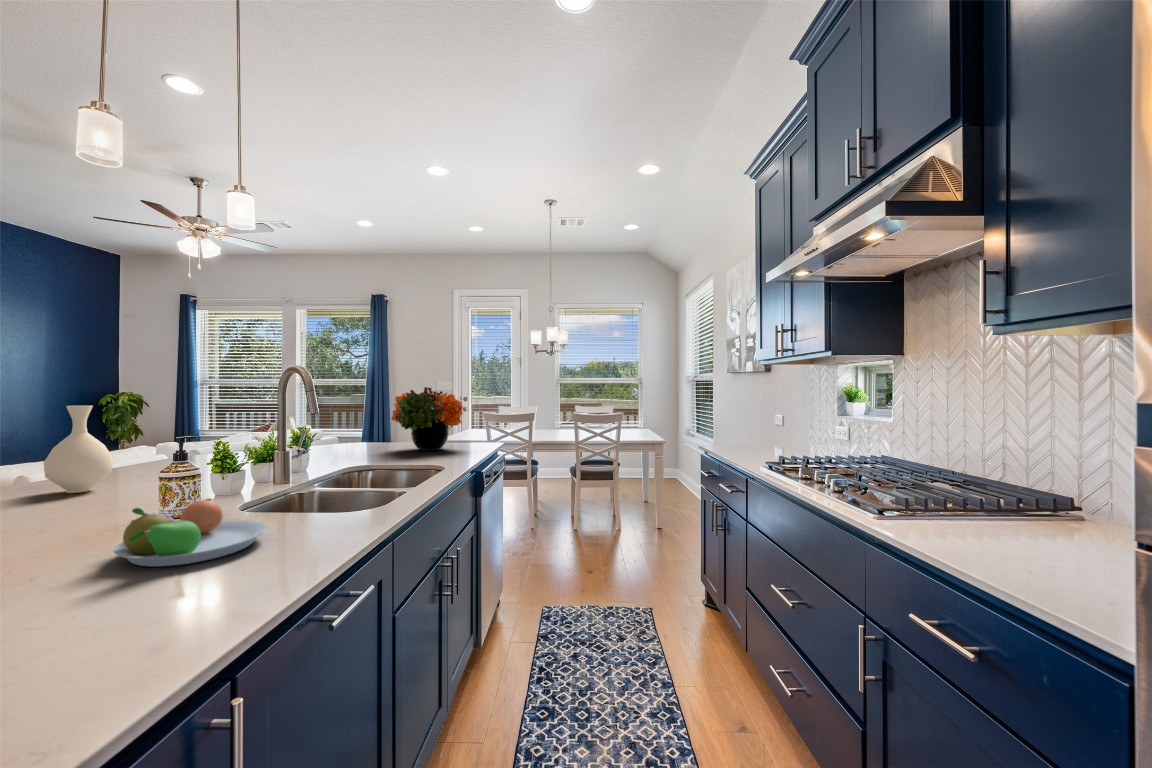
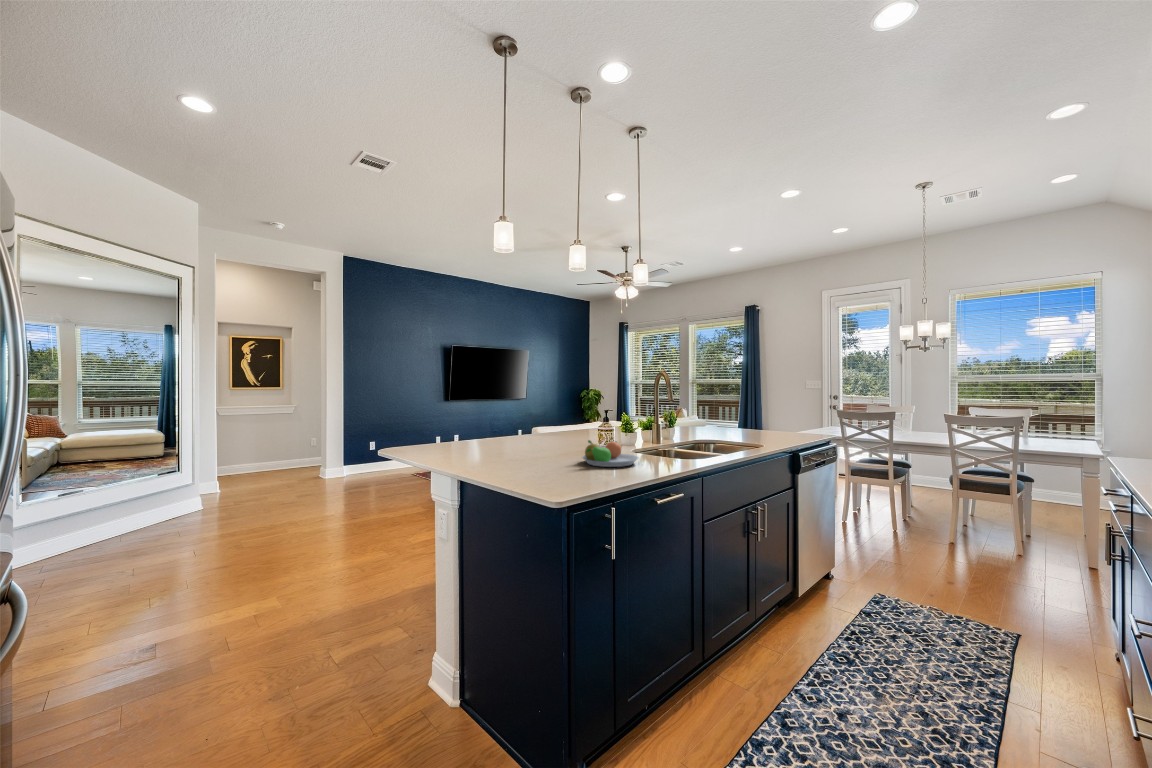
flower arrangement: present [391,387,463,451] -> none [735,386,796,436]
vase: present [44,406,113,493] -> none [559,395,583,439]

